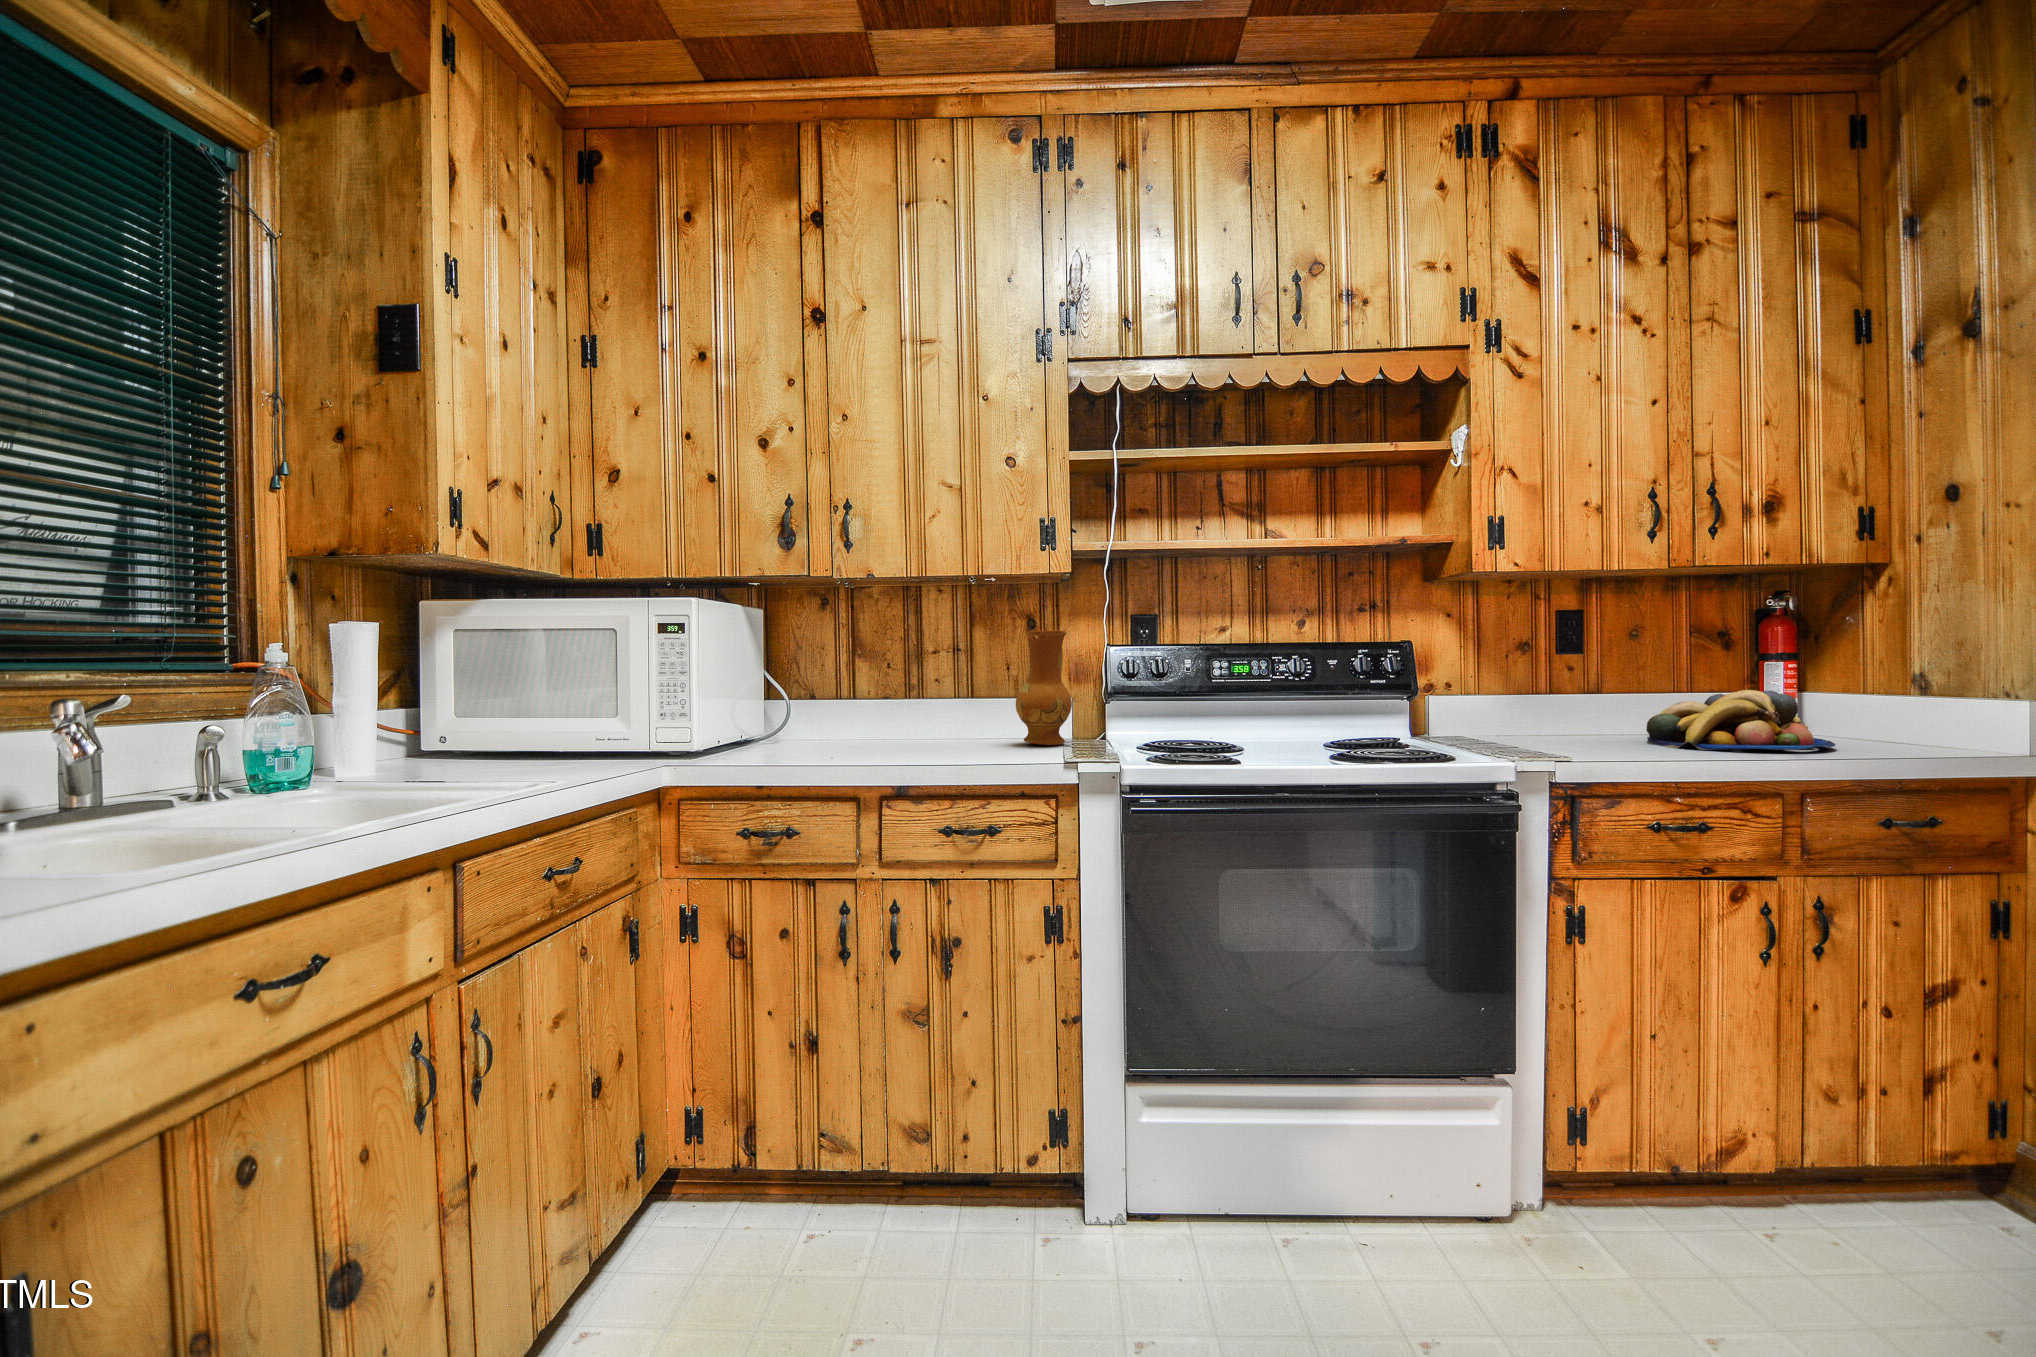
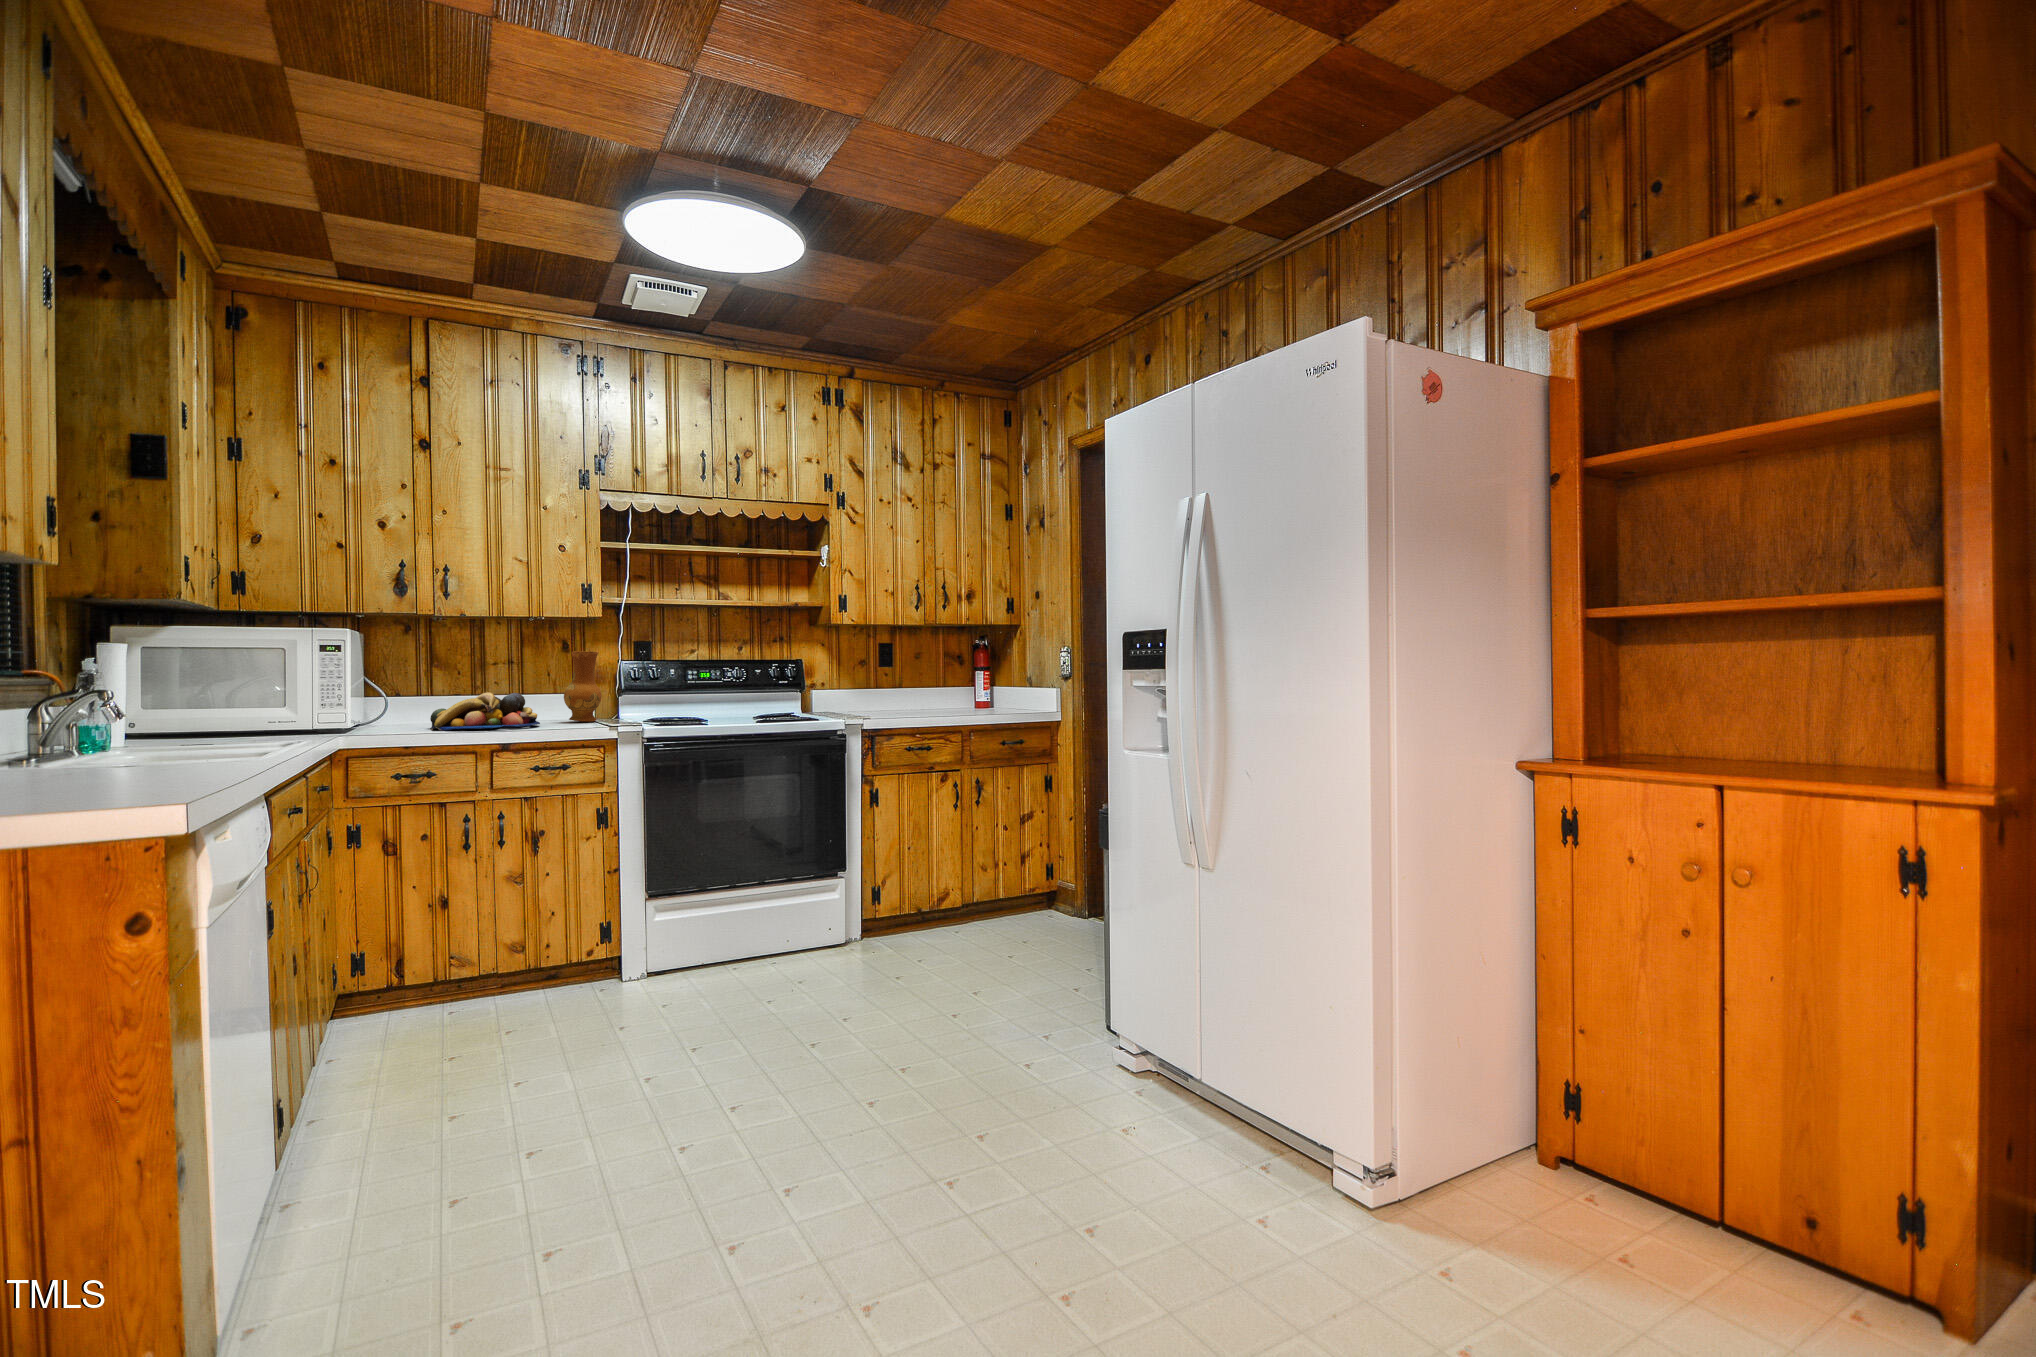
fruit bowl: present [1646,690,1835,750] -> present [430,692,540,730]

